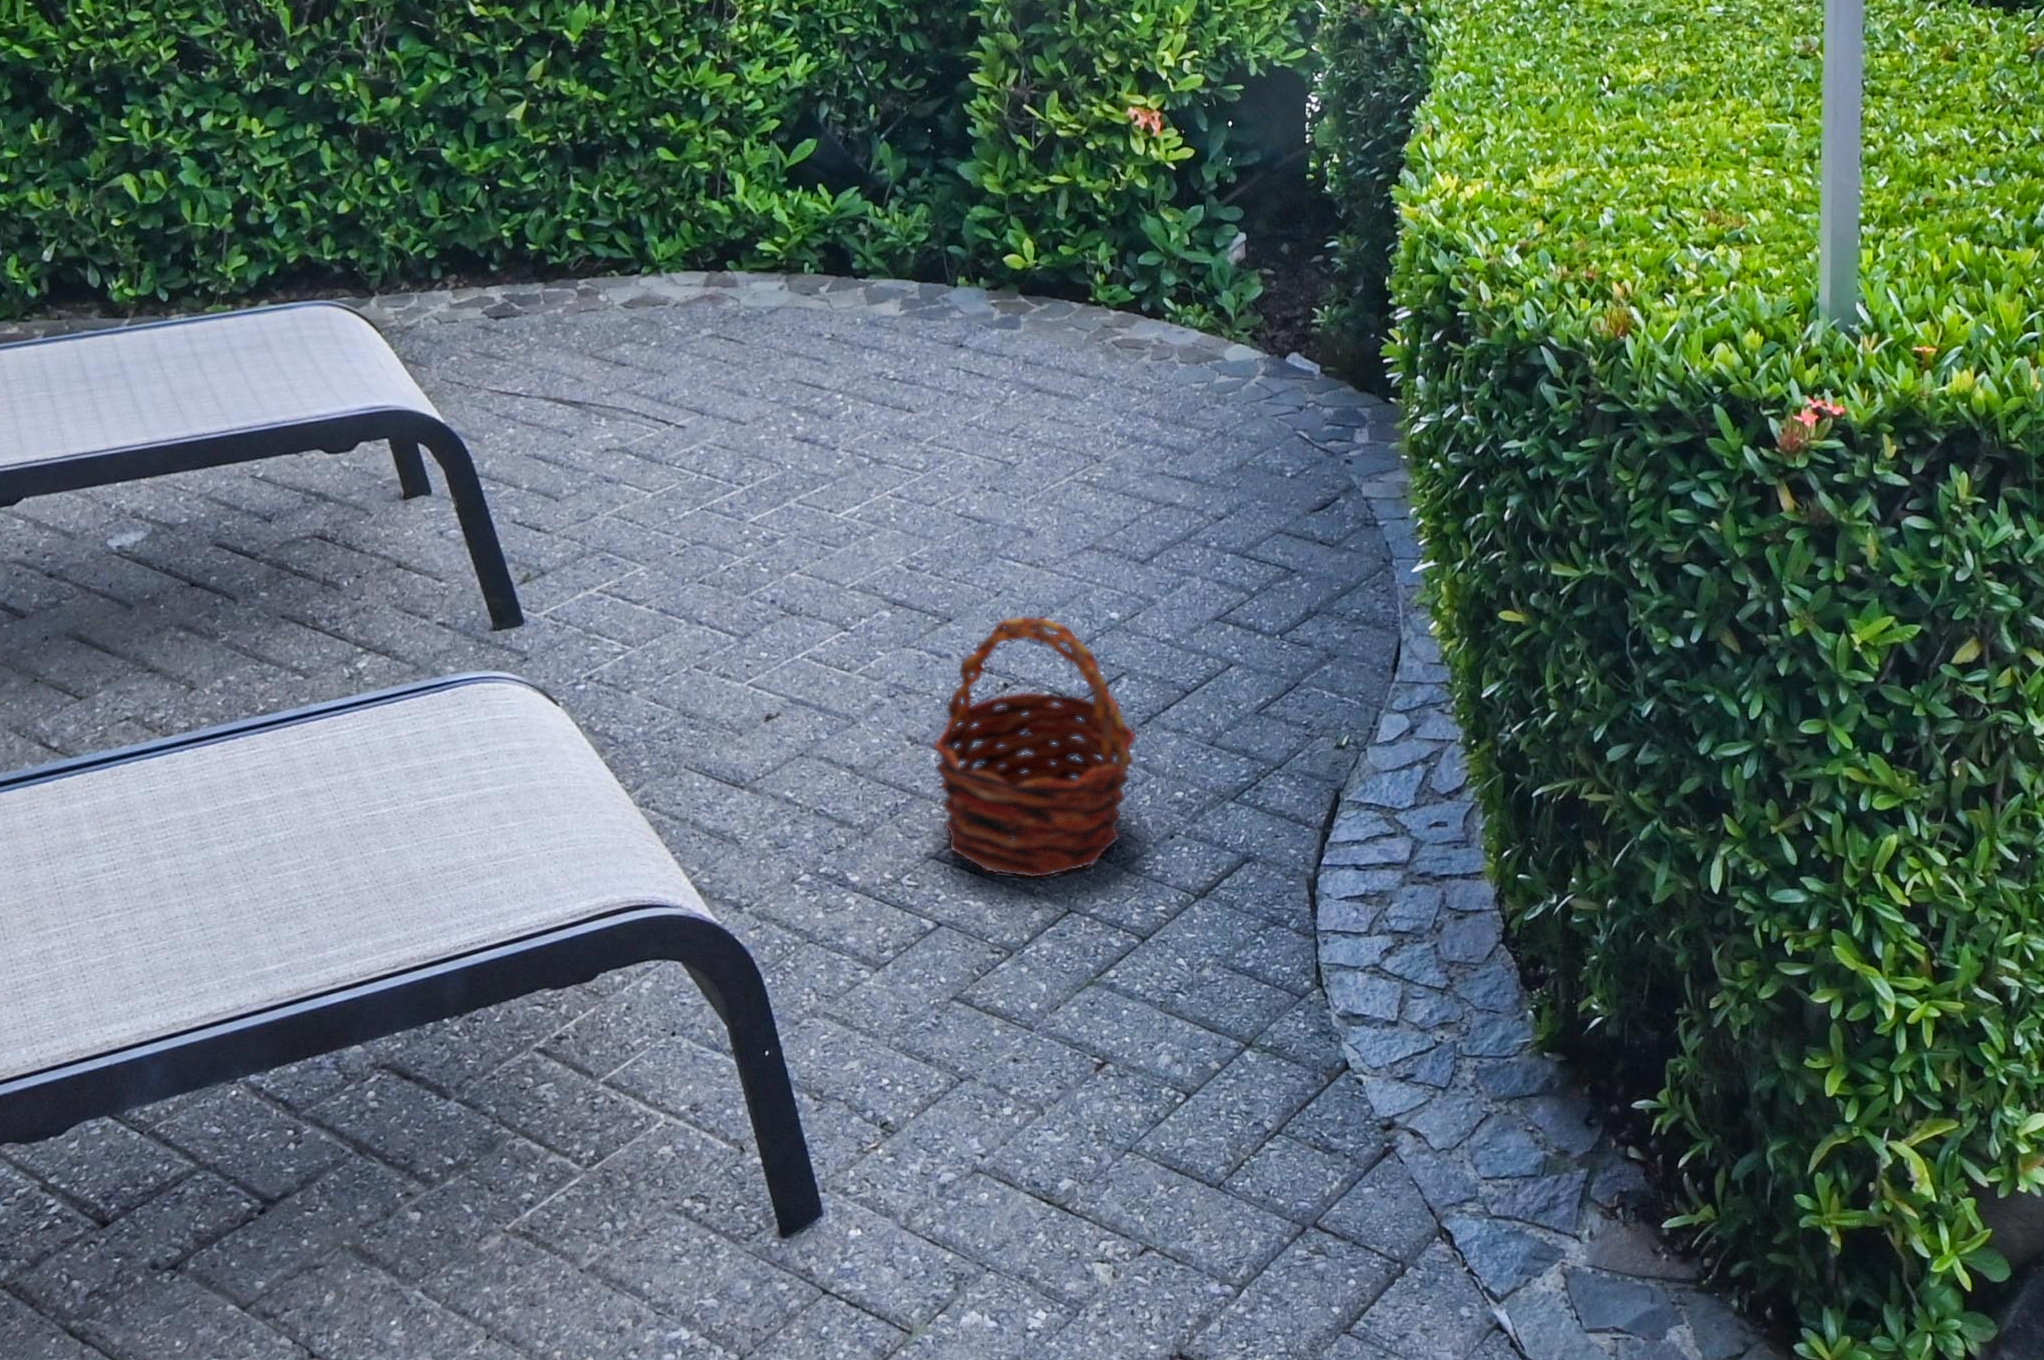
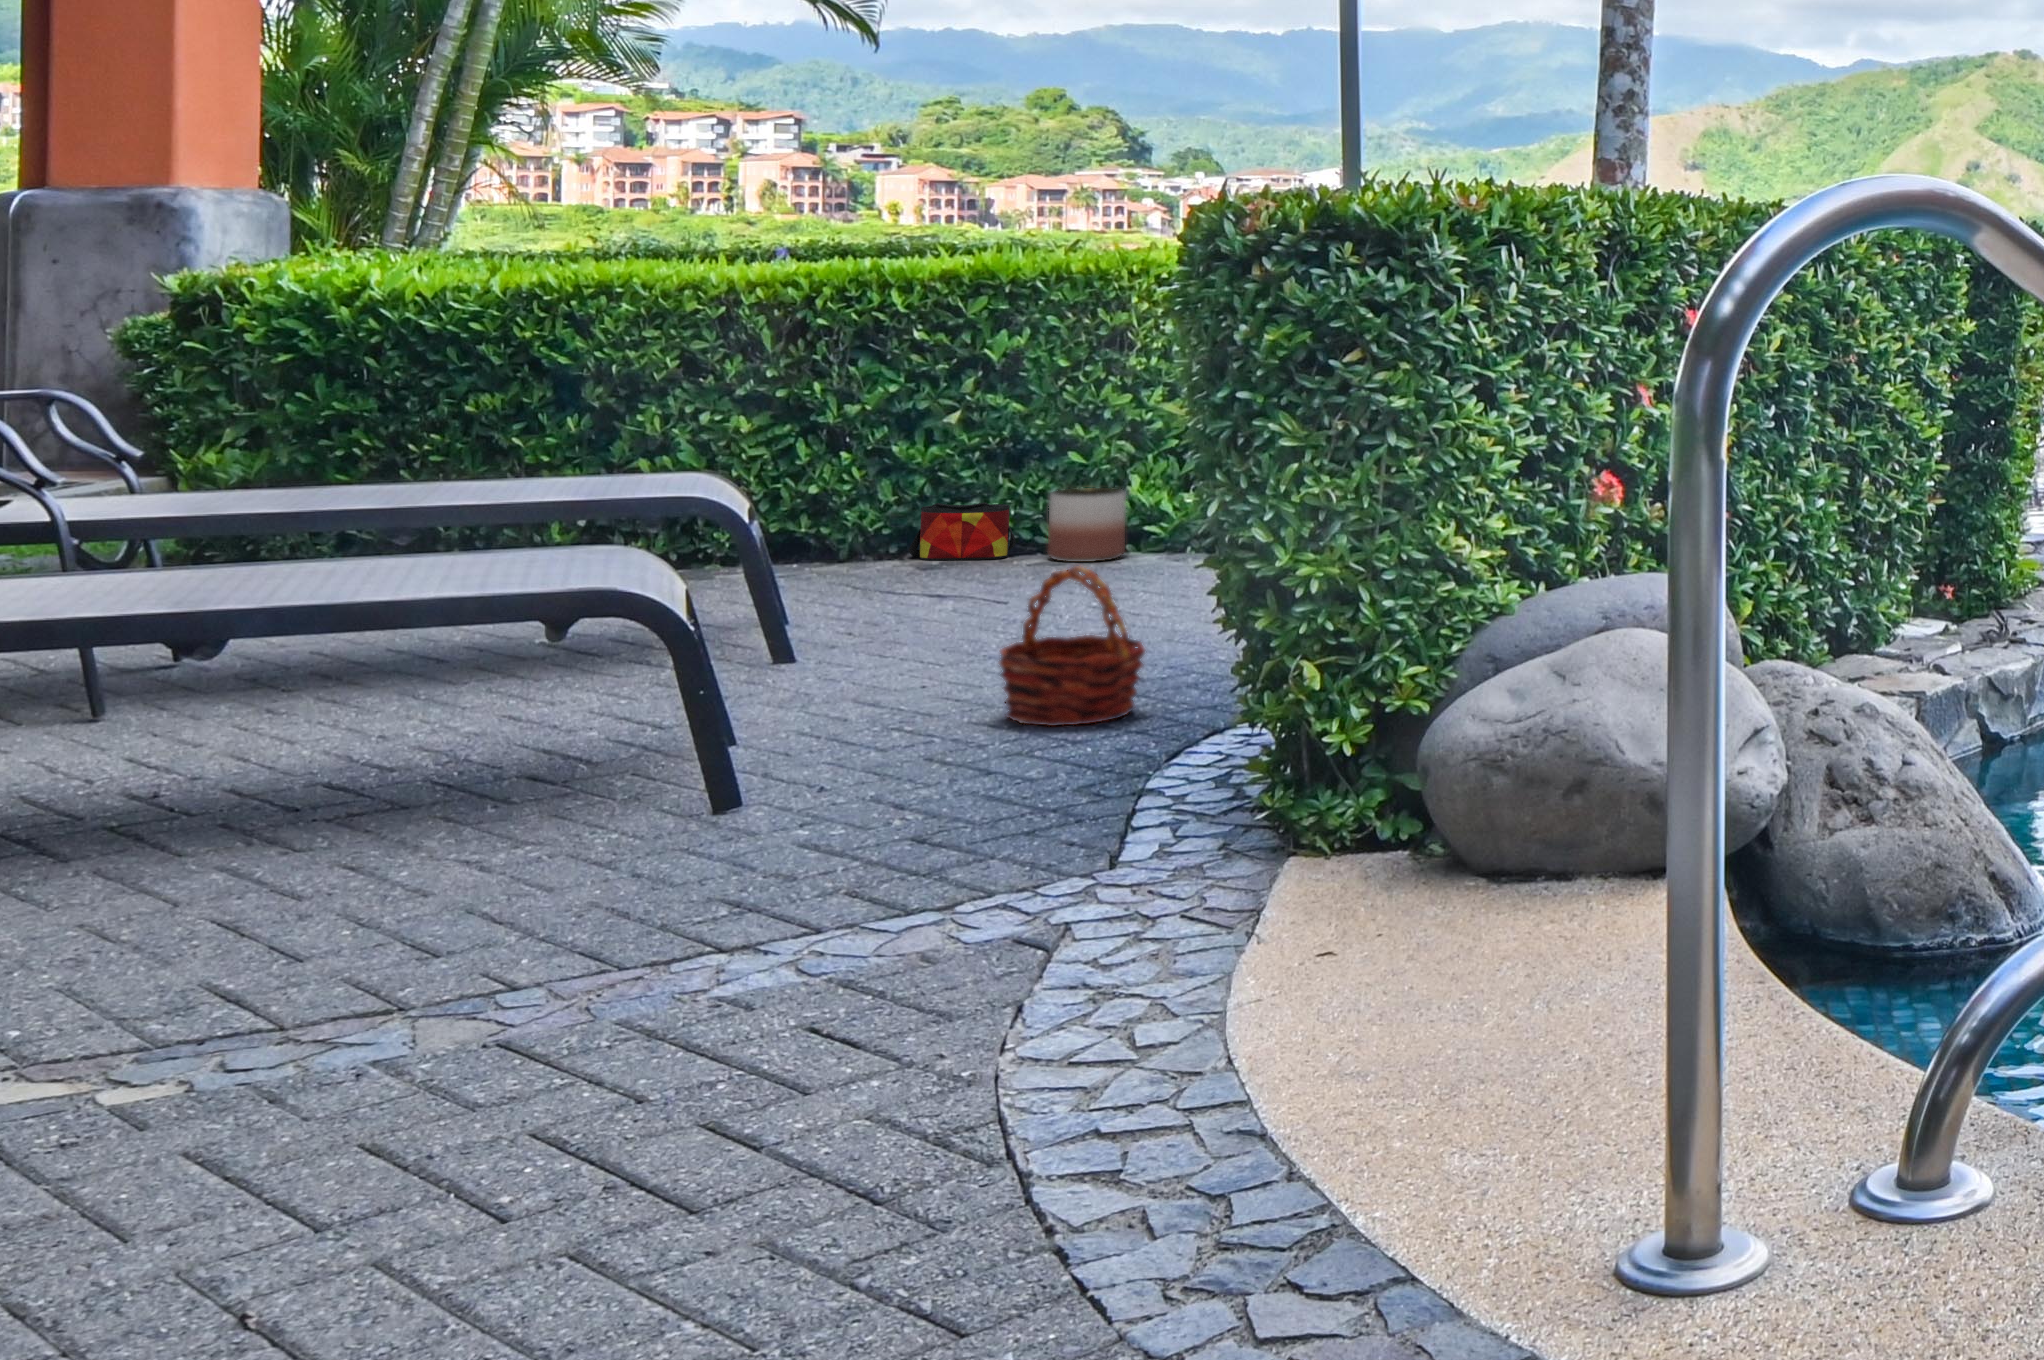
planter: none [631,205,727,313] -> present [1048,488,1126,562]
bag: none [454,230,586,313] -> present [908,502,1016,561]

